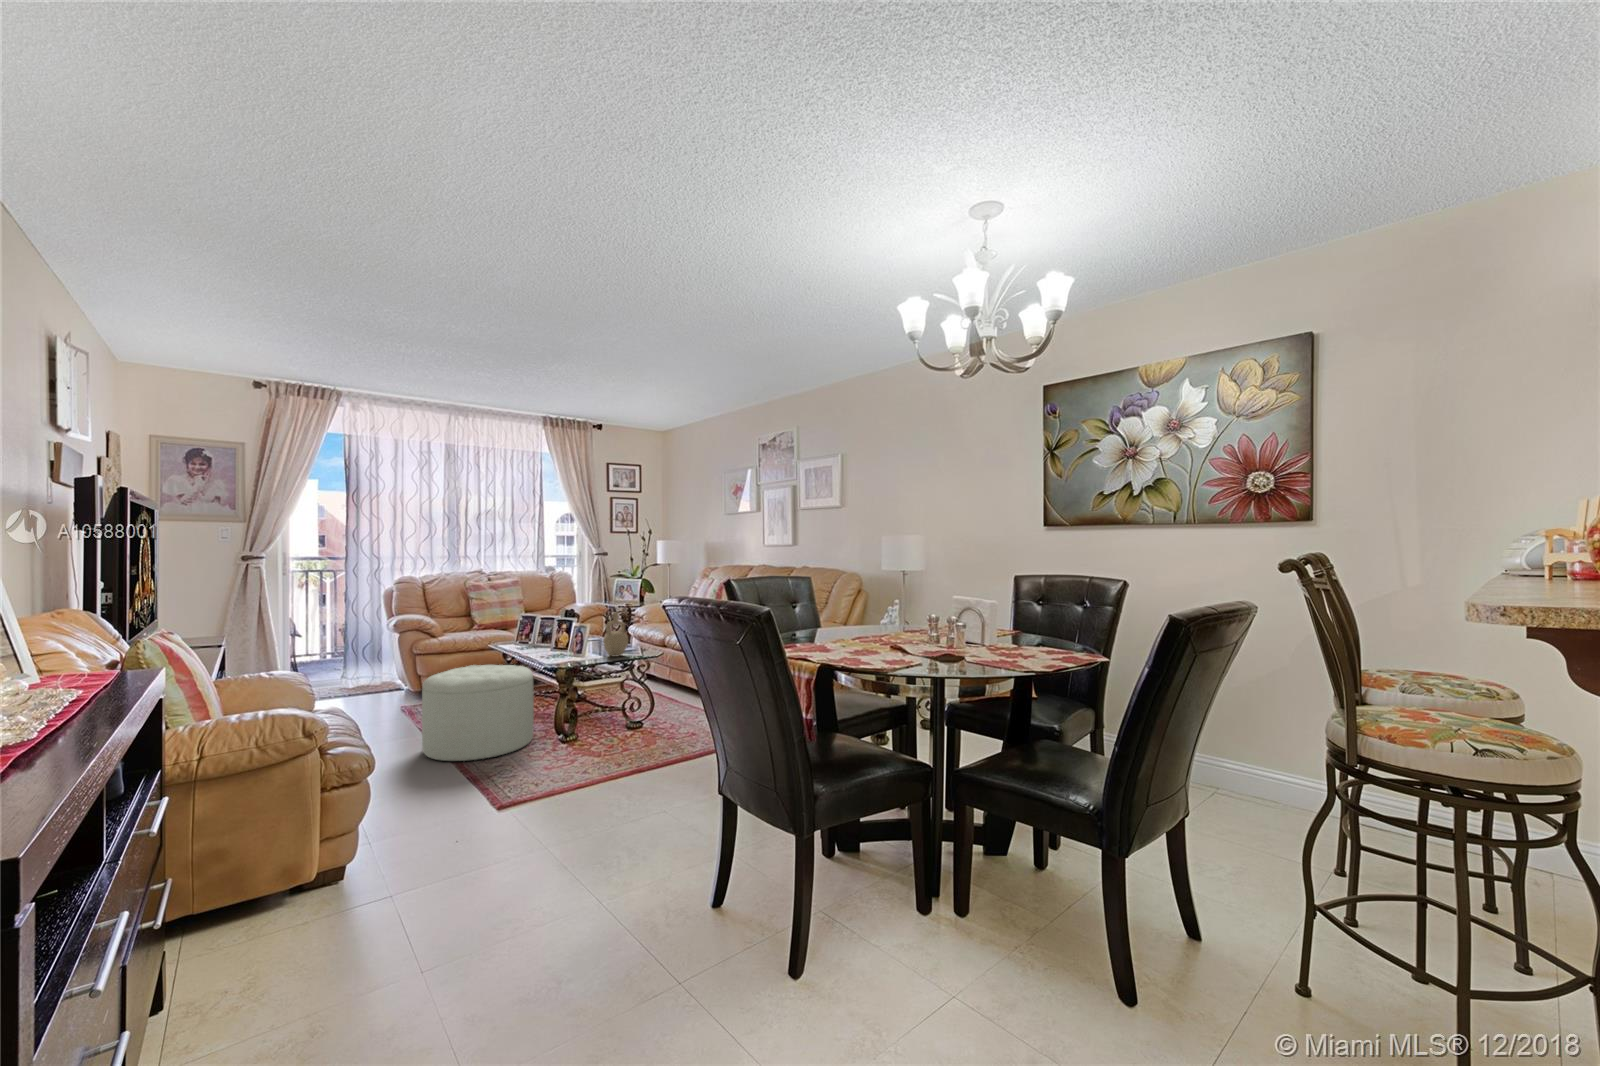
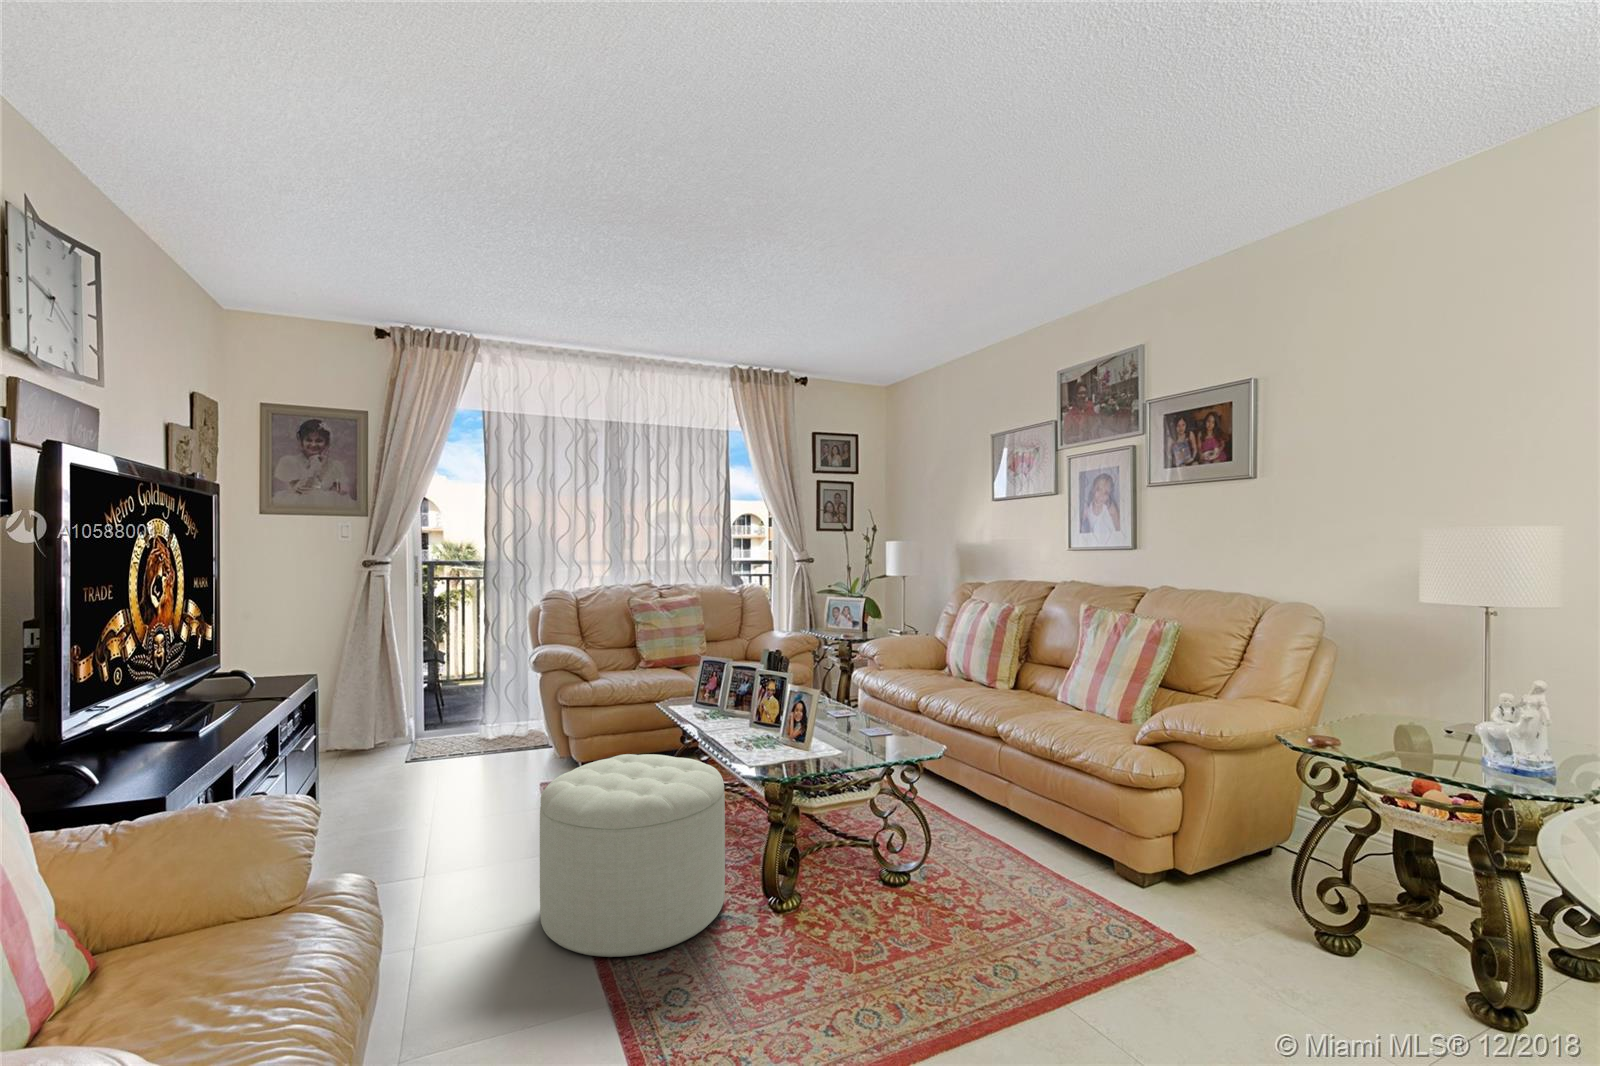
vase: present [603,612,629,657] -> none [838,667,882,748]

